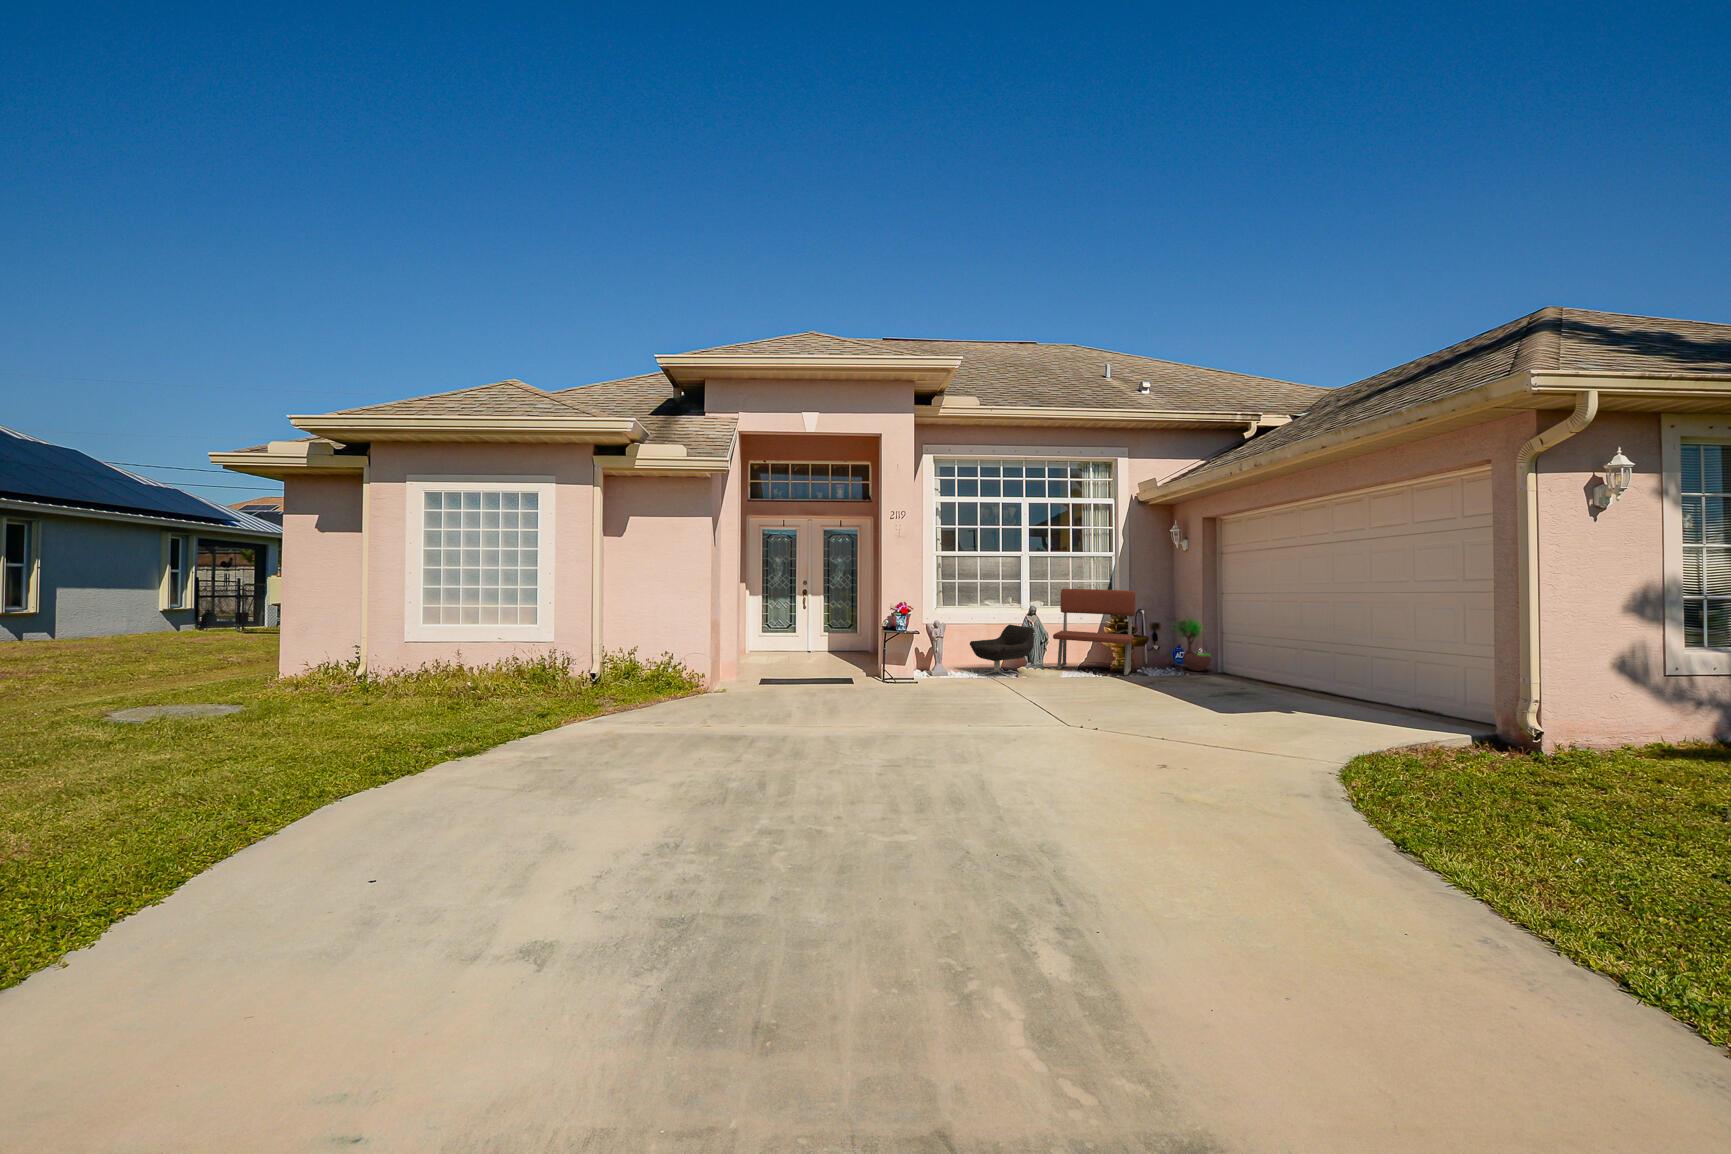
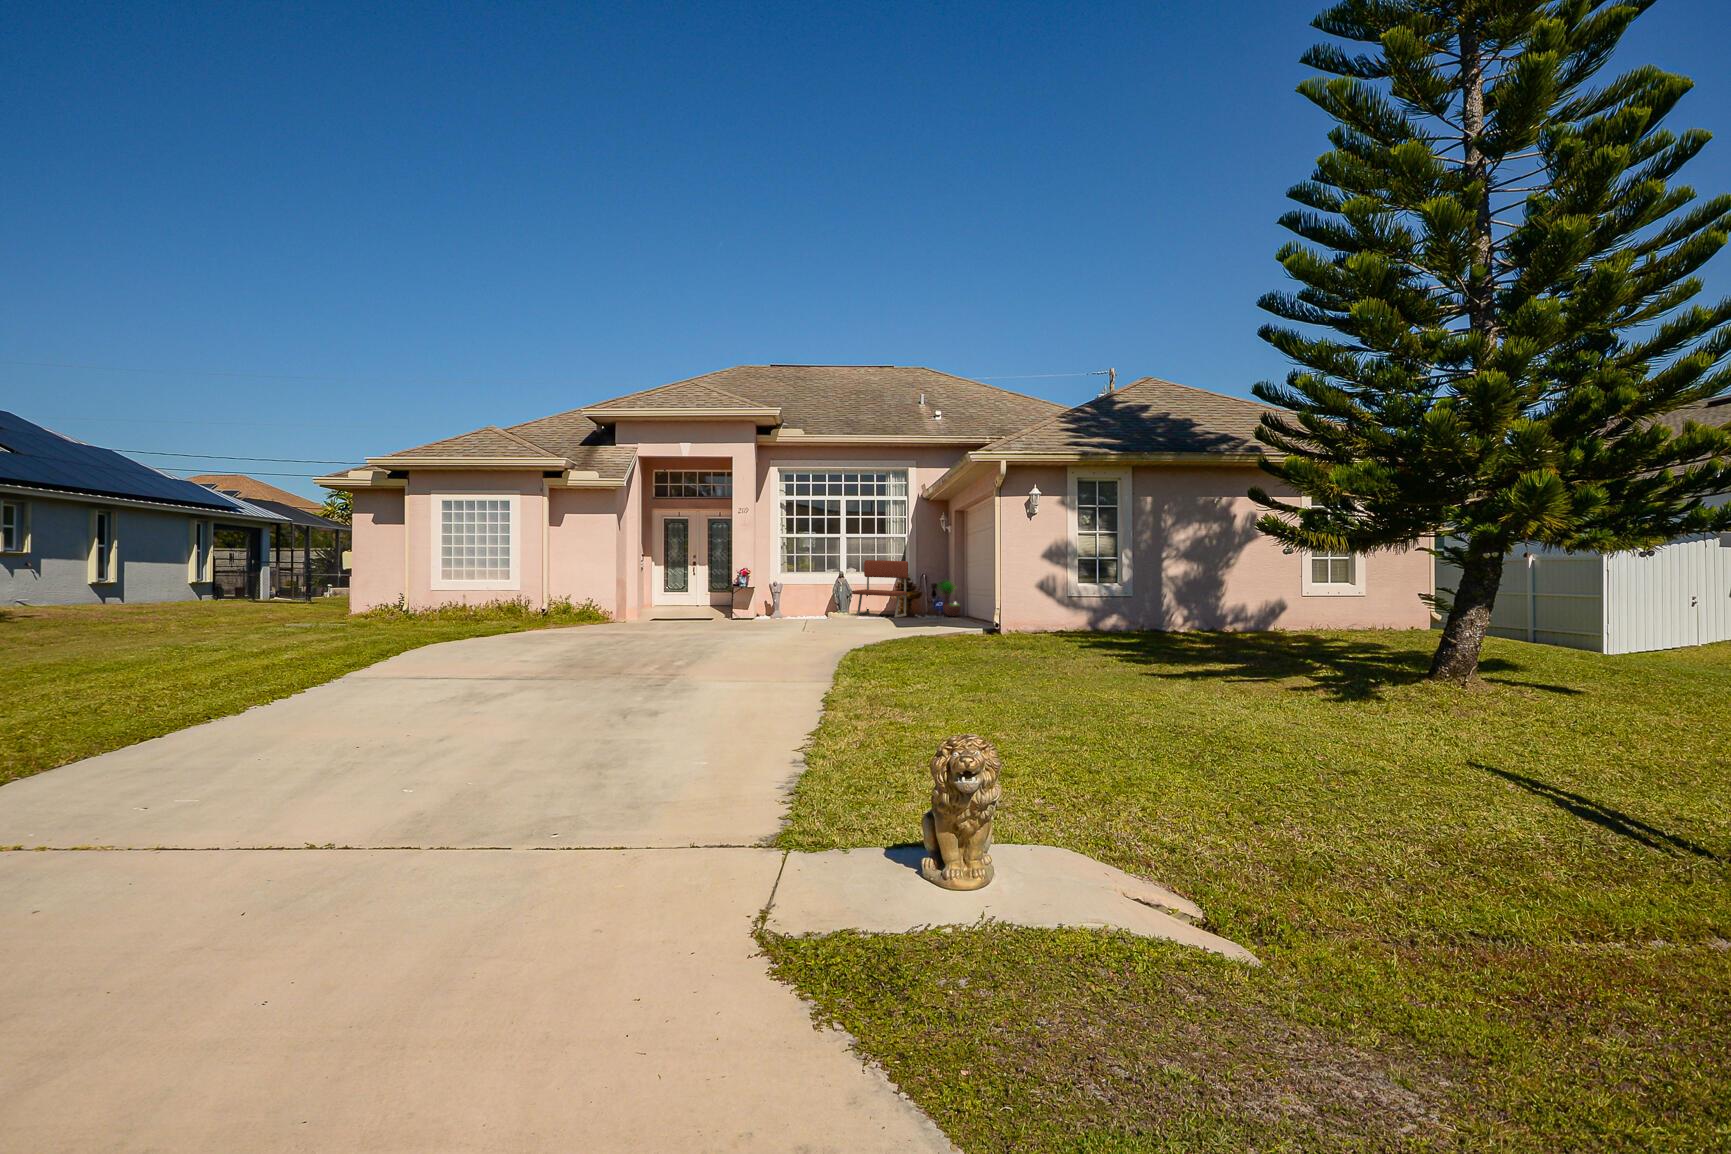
lounge chair: present [970,625,1034,677] -> none [796,585,836,618]

